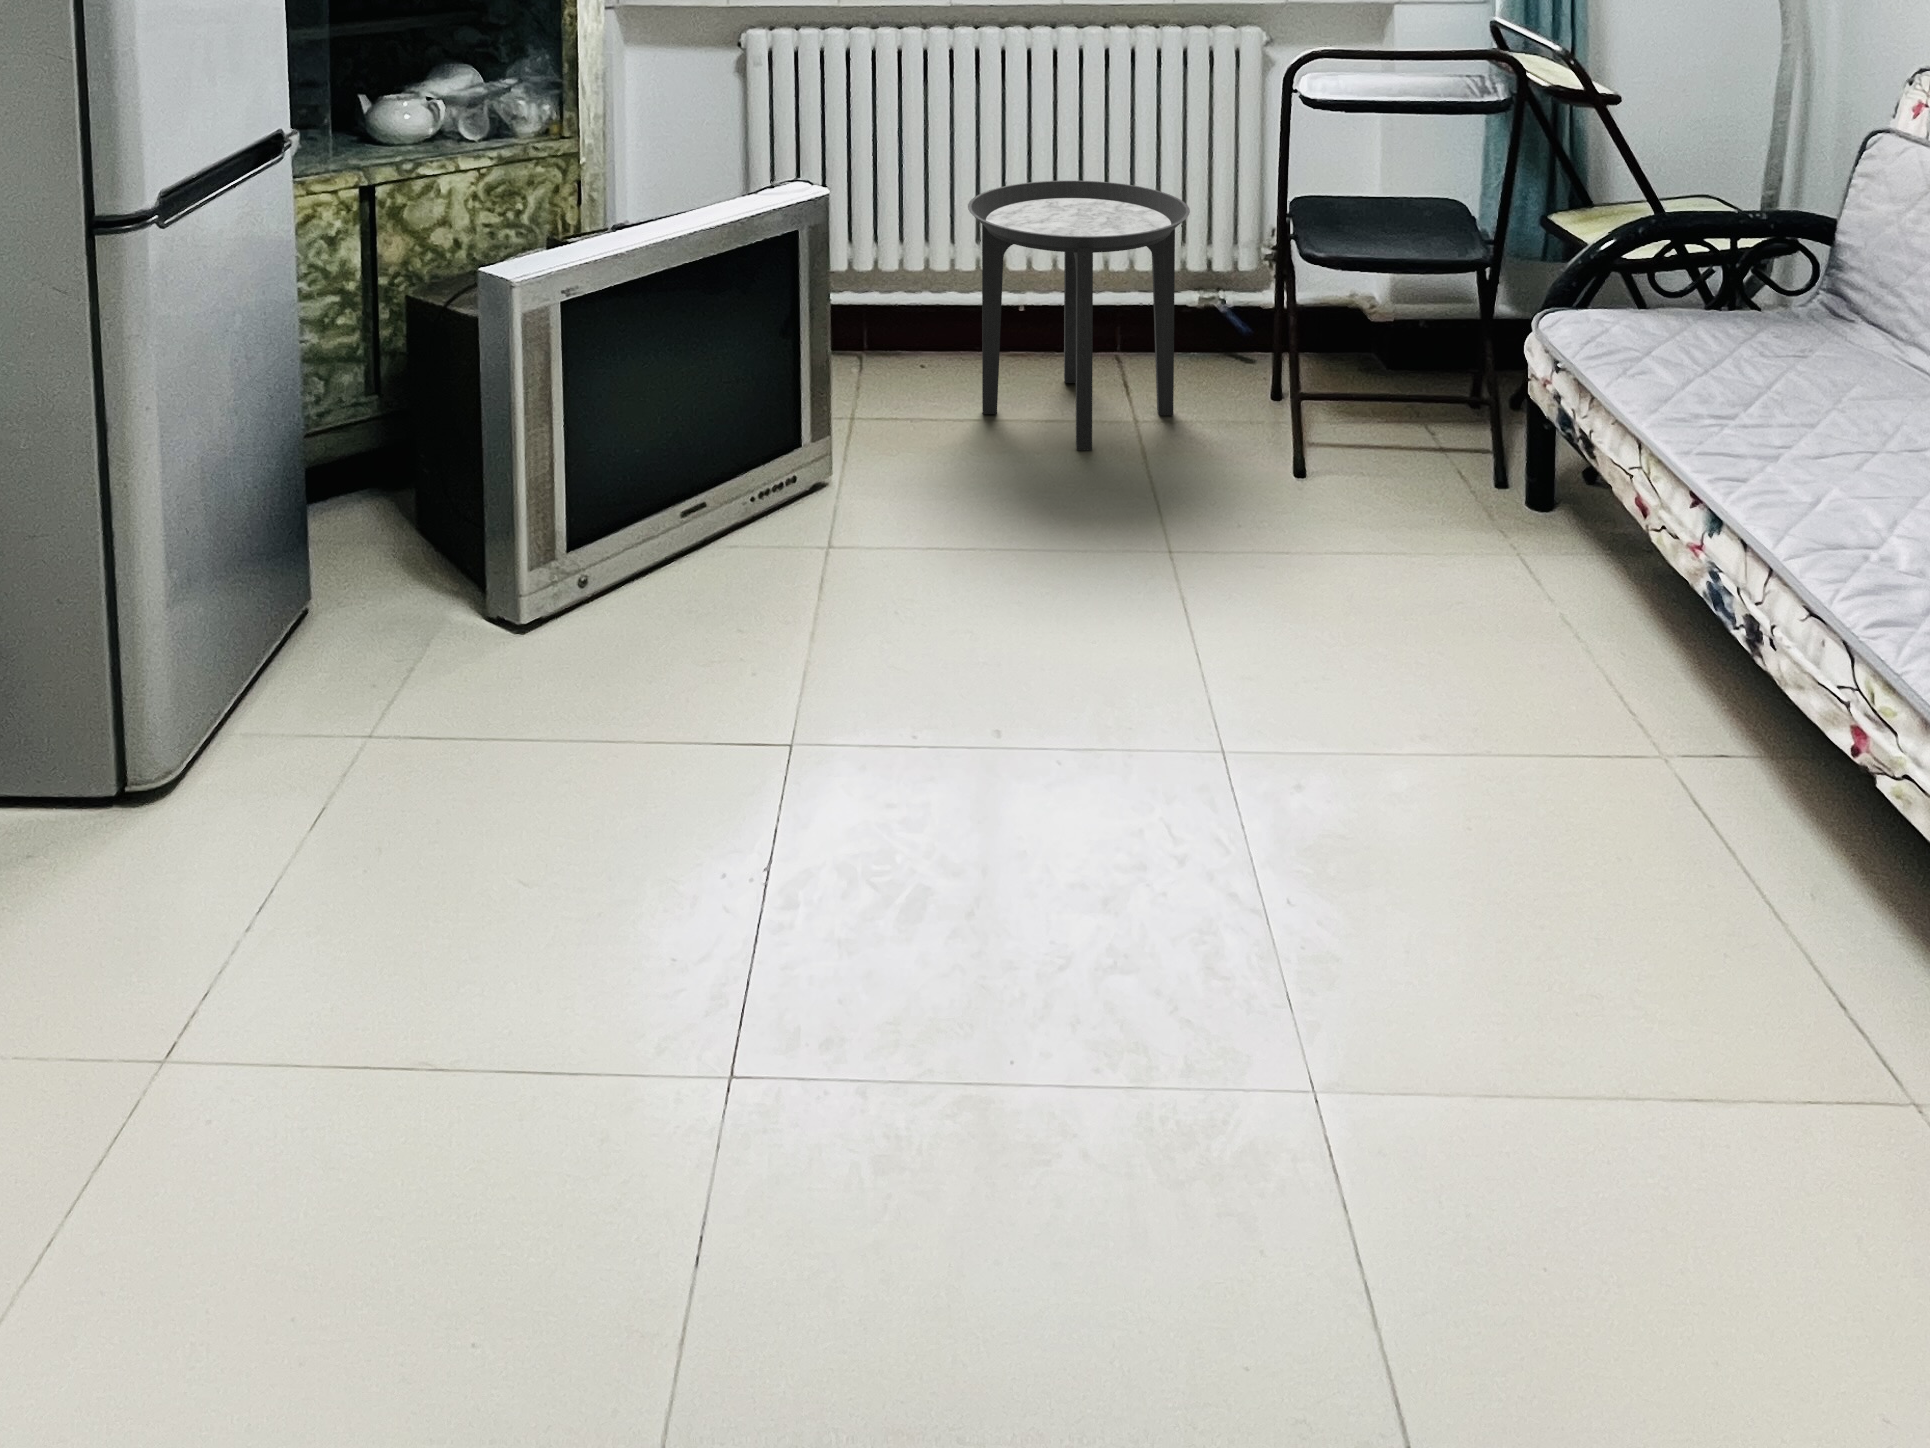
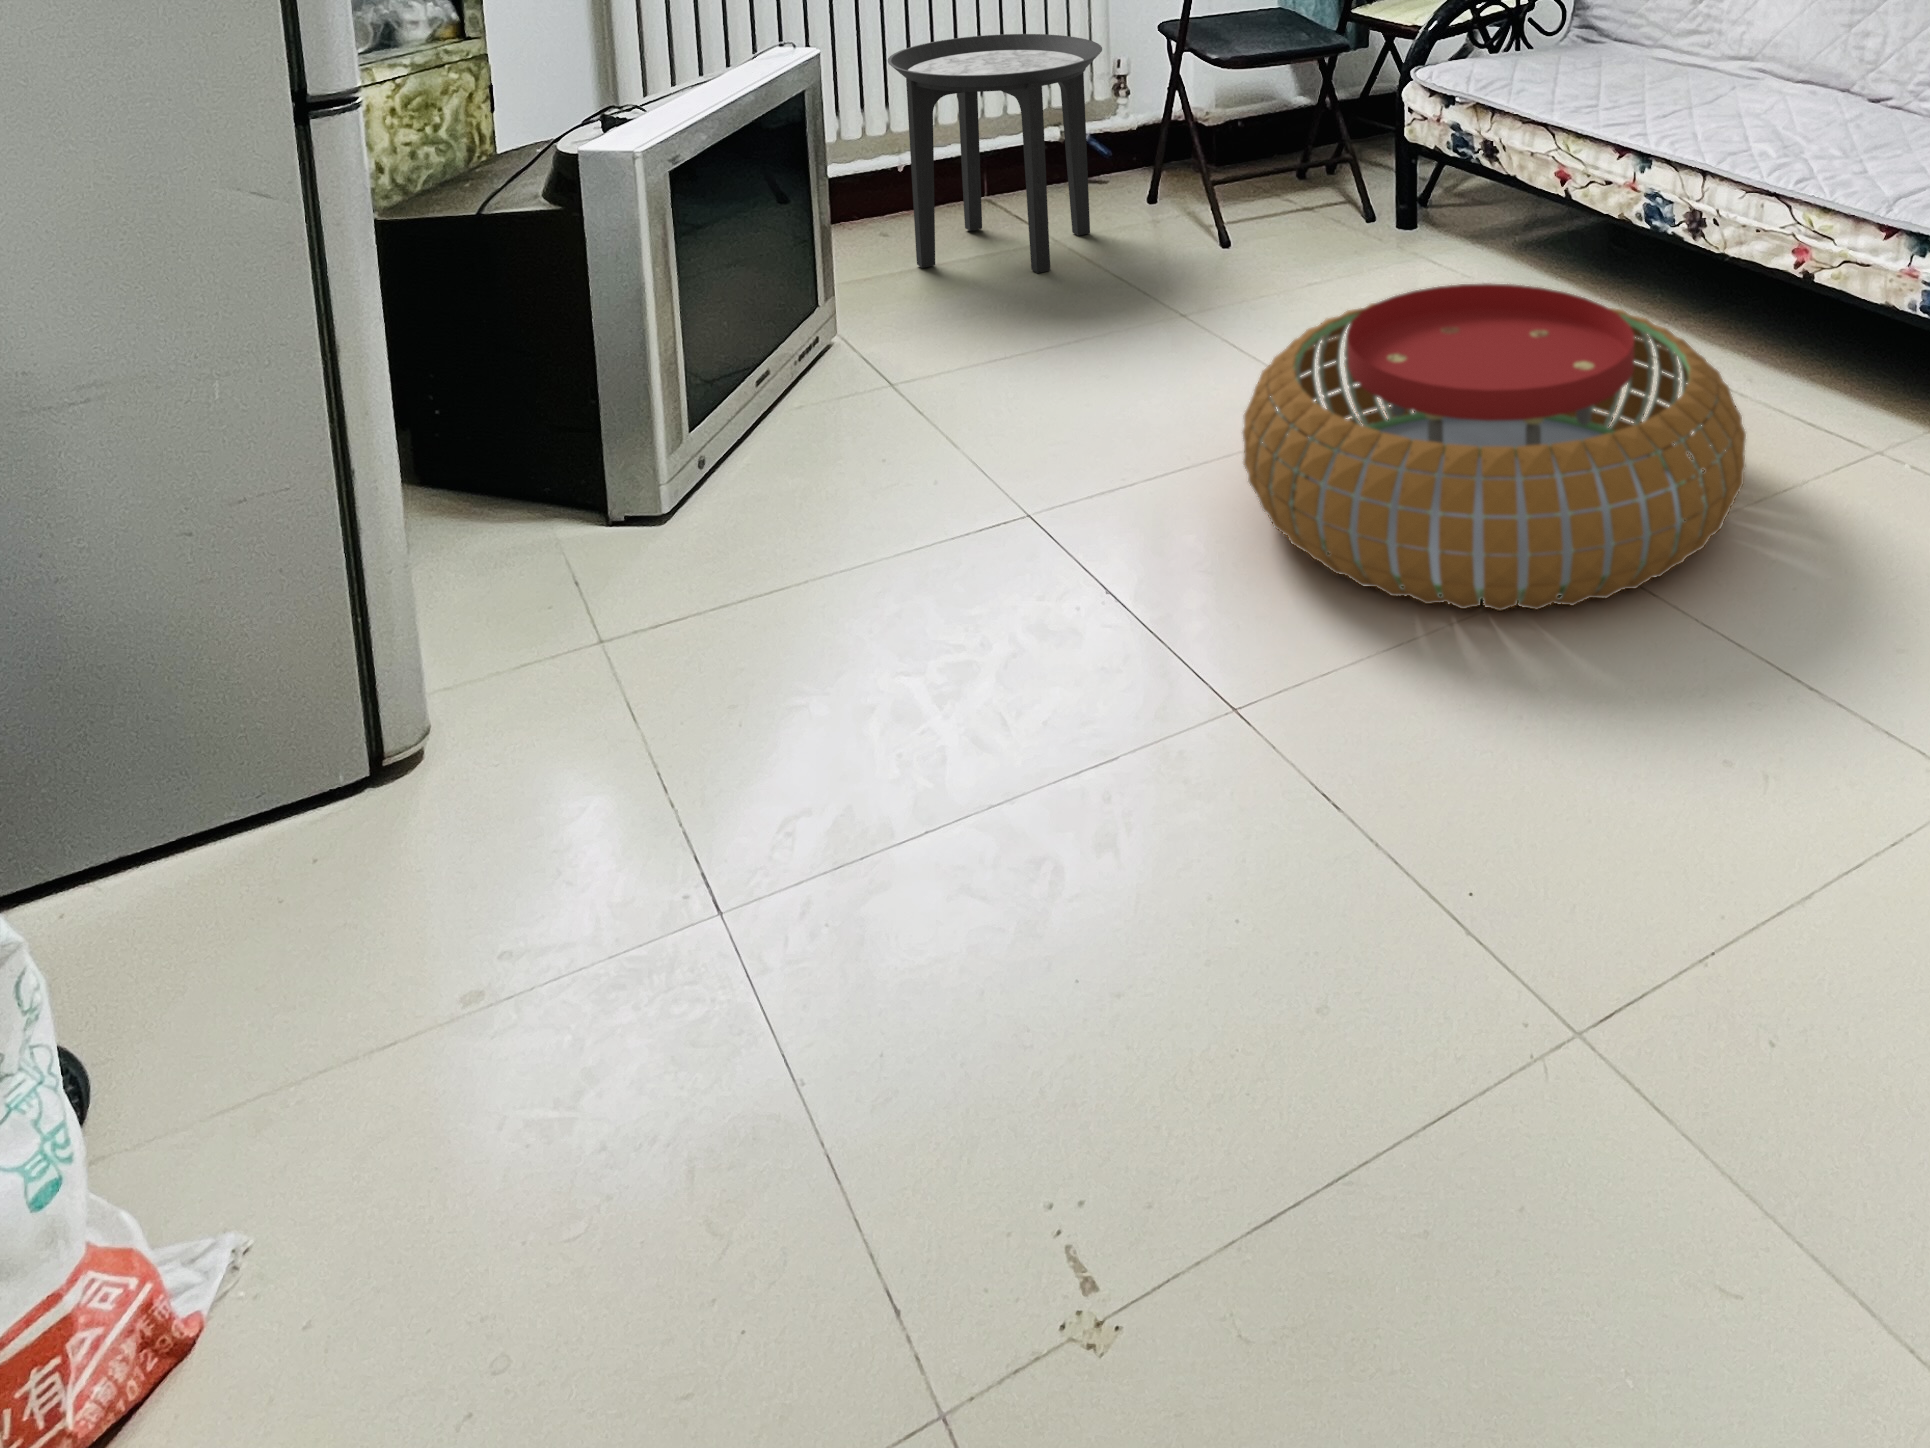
pouf: none [924,618,1581,1147] -> present [1243,283,1746,611]

